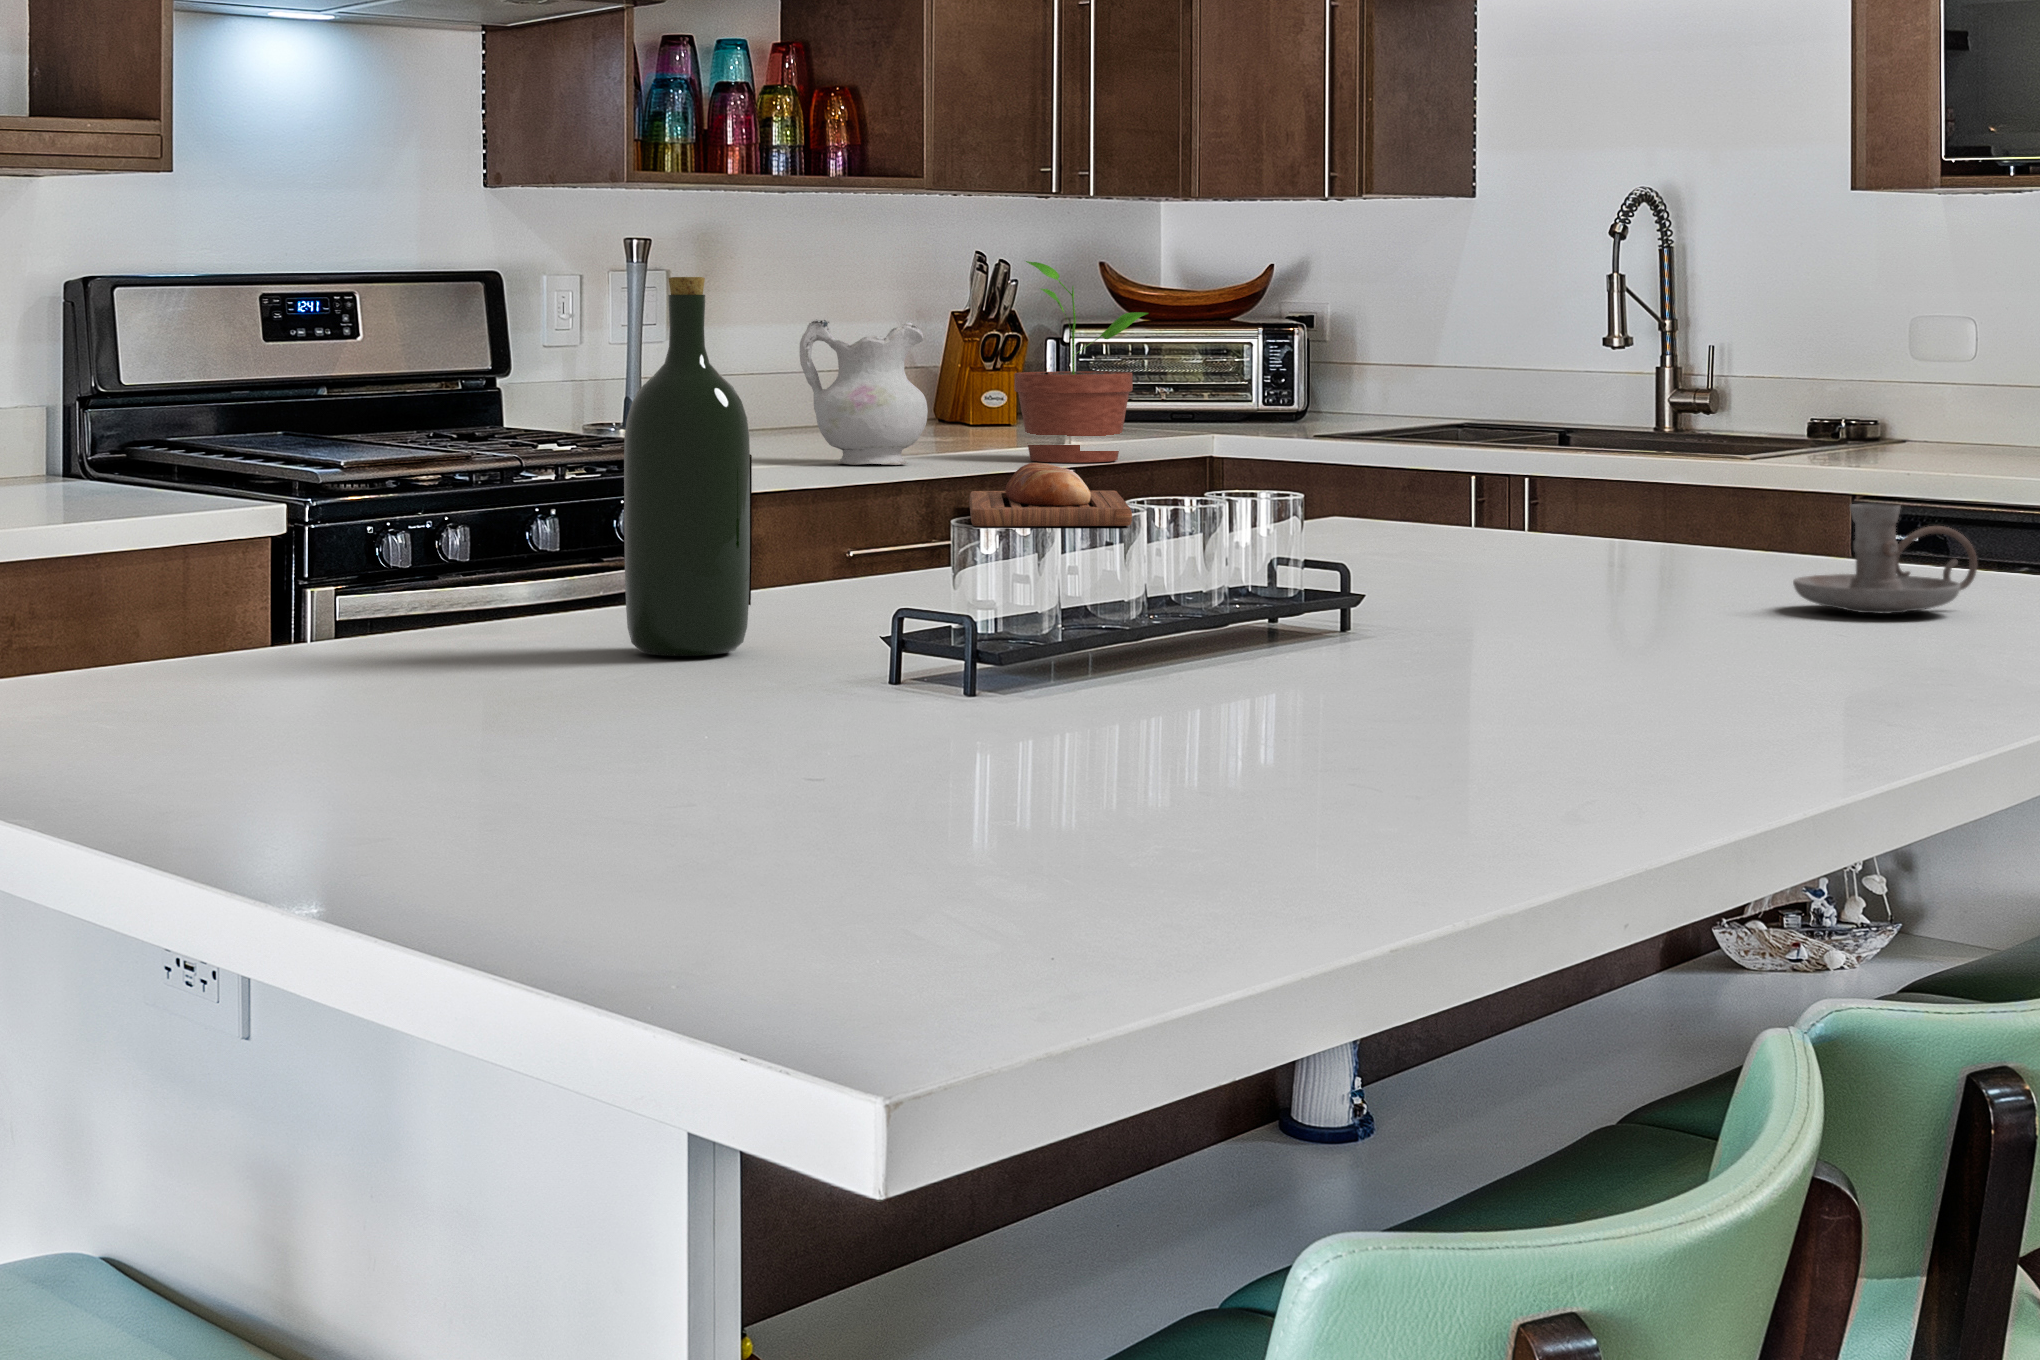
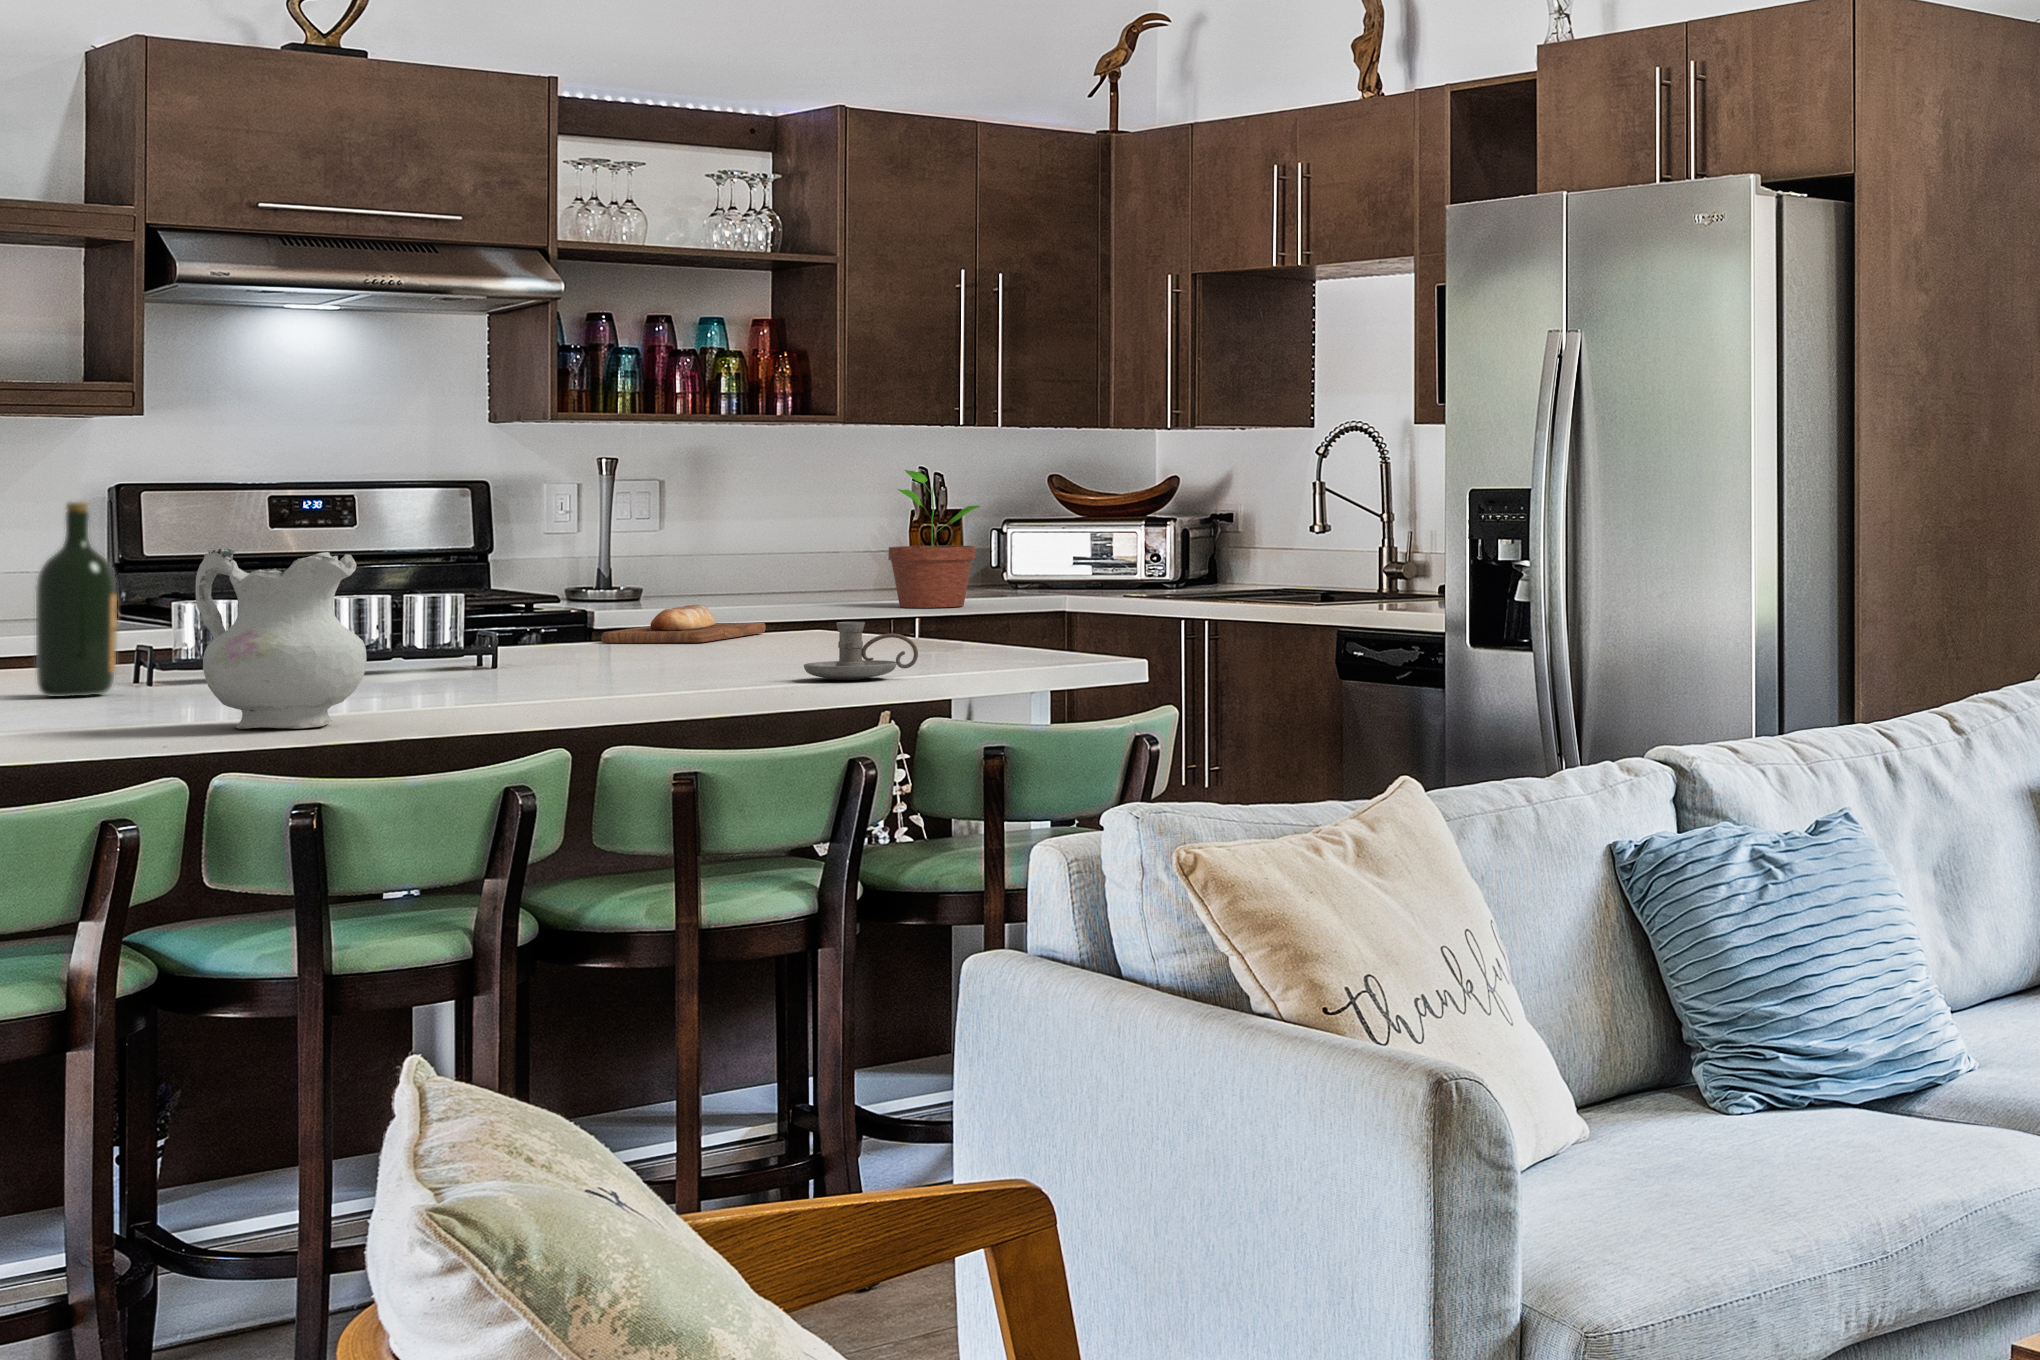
ceramic pitcher: present [800,319,928,465] -> present [196,548,366,729]

